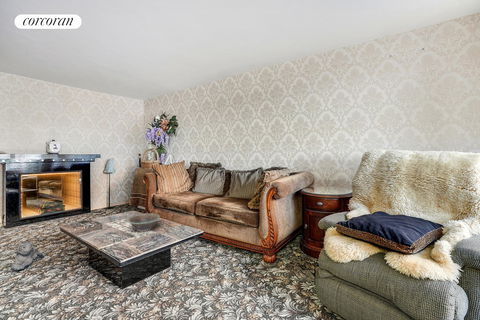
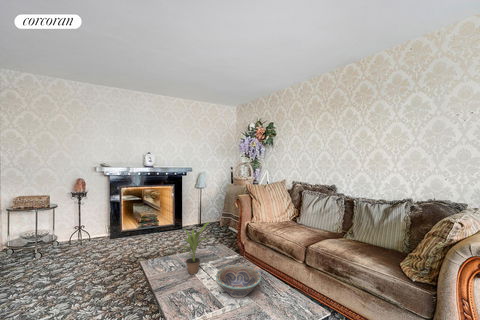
potted plant: none [97,188,122,227] -> present [184,222,209,274]
plush toy: present [12,242,43,271] -> none [97,272,128,309]

